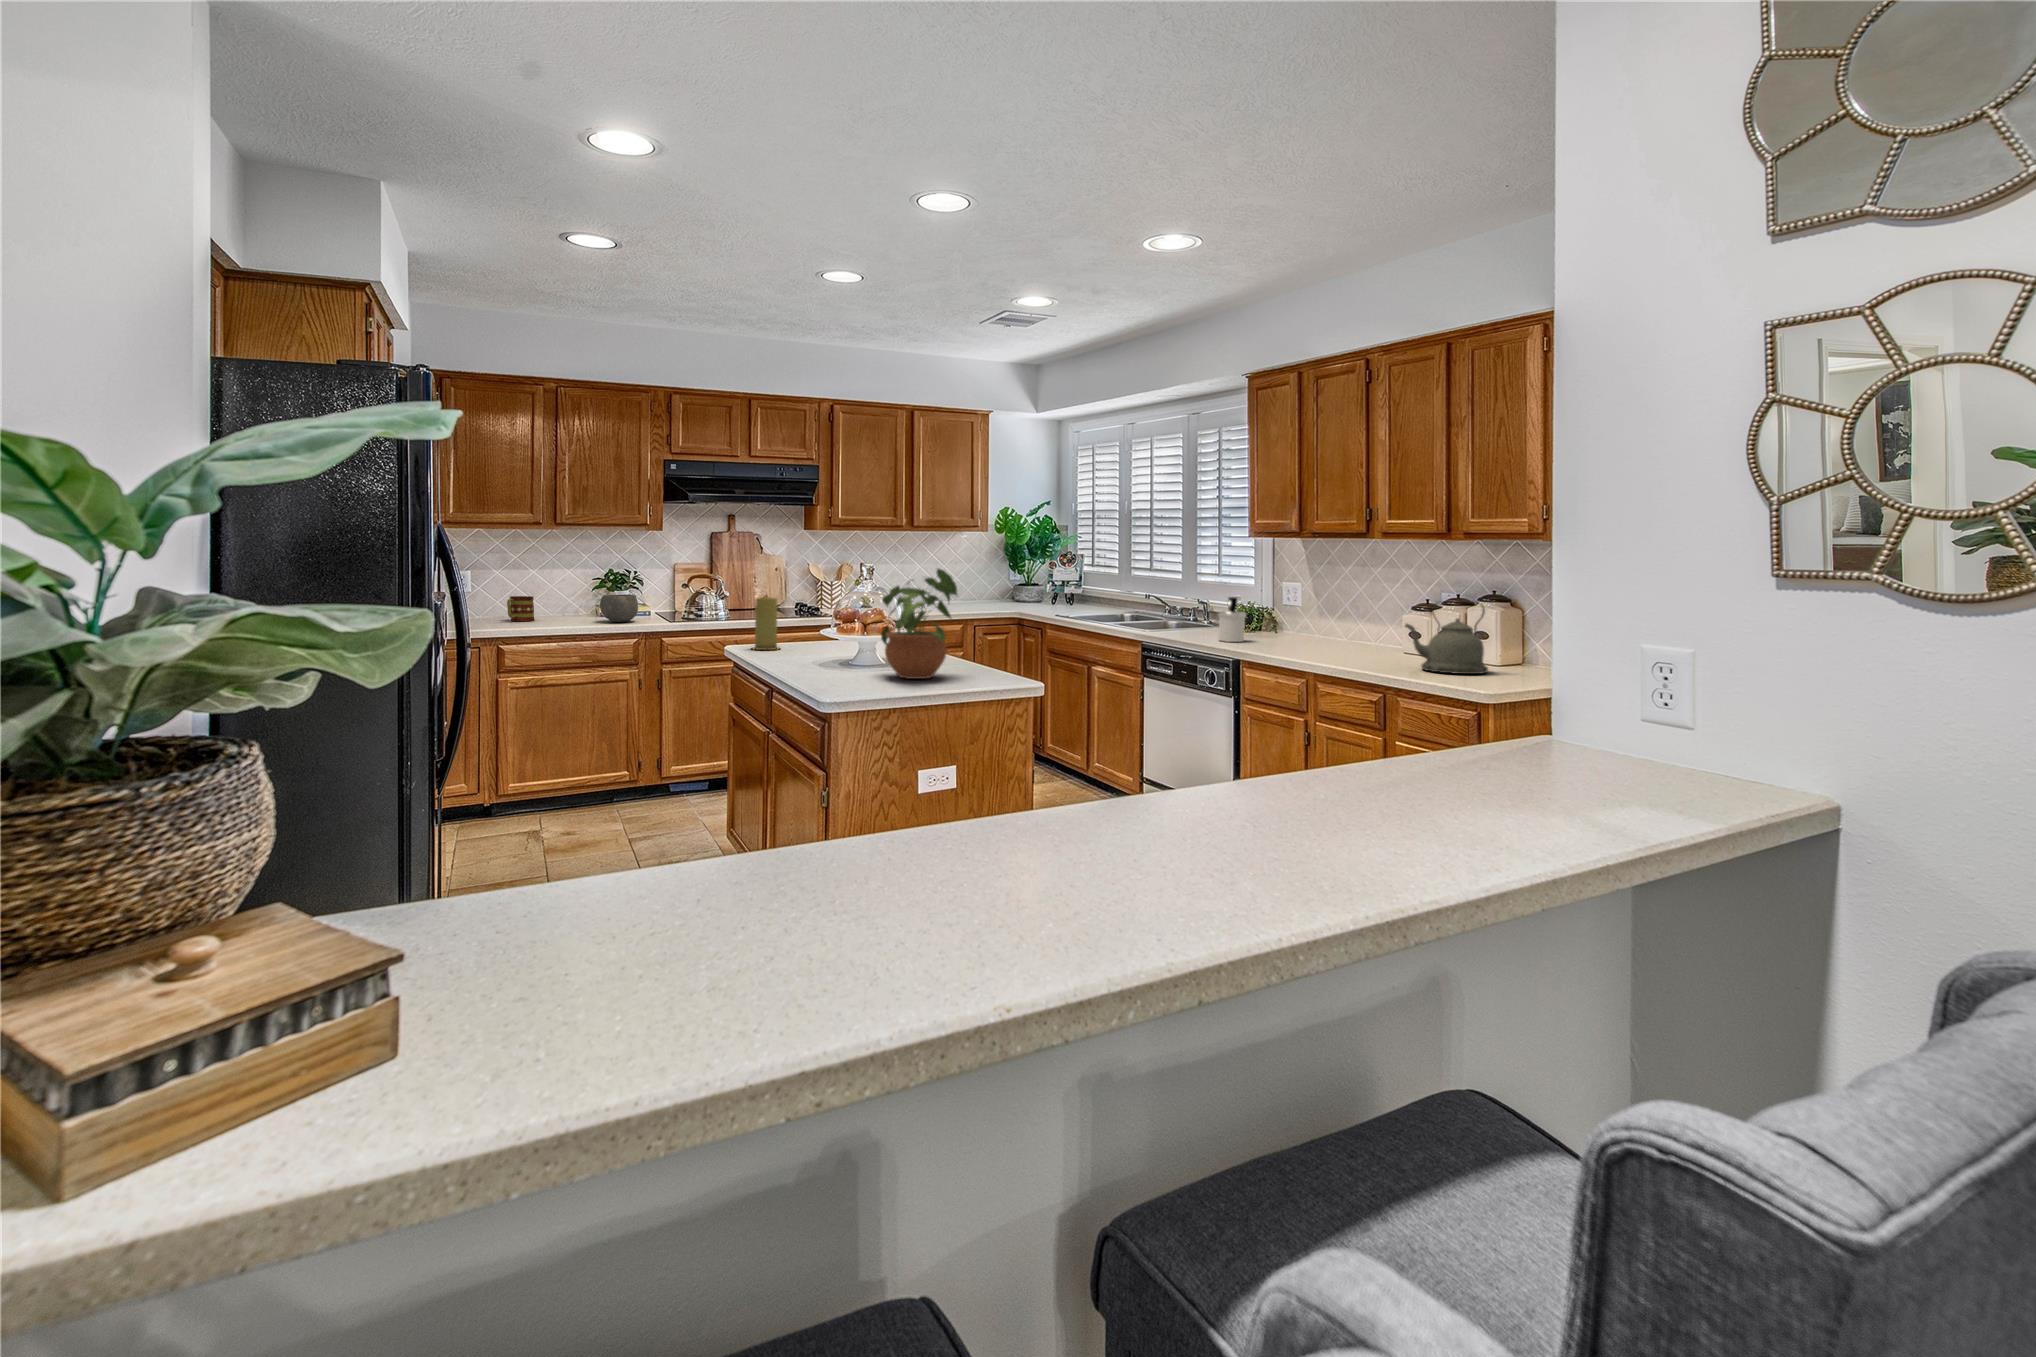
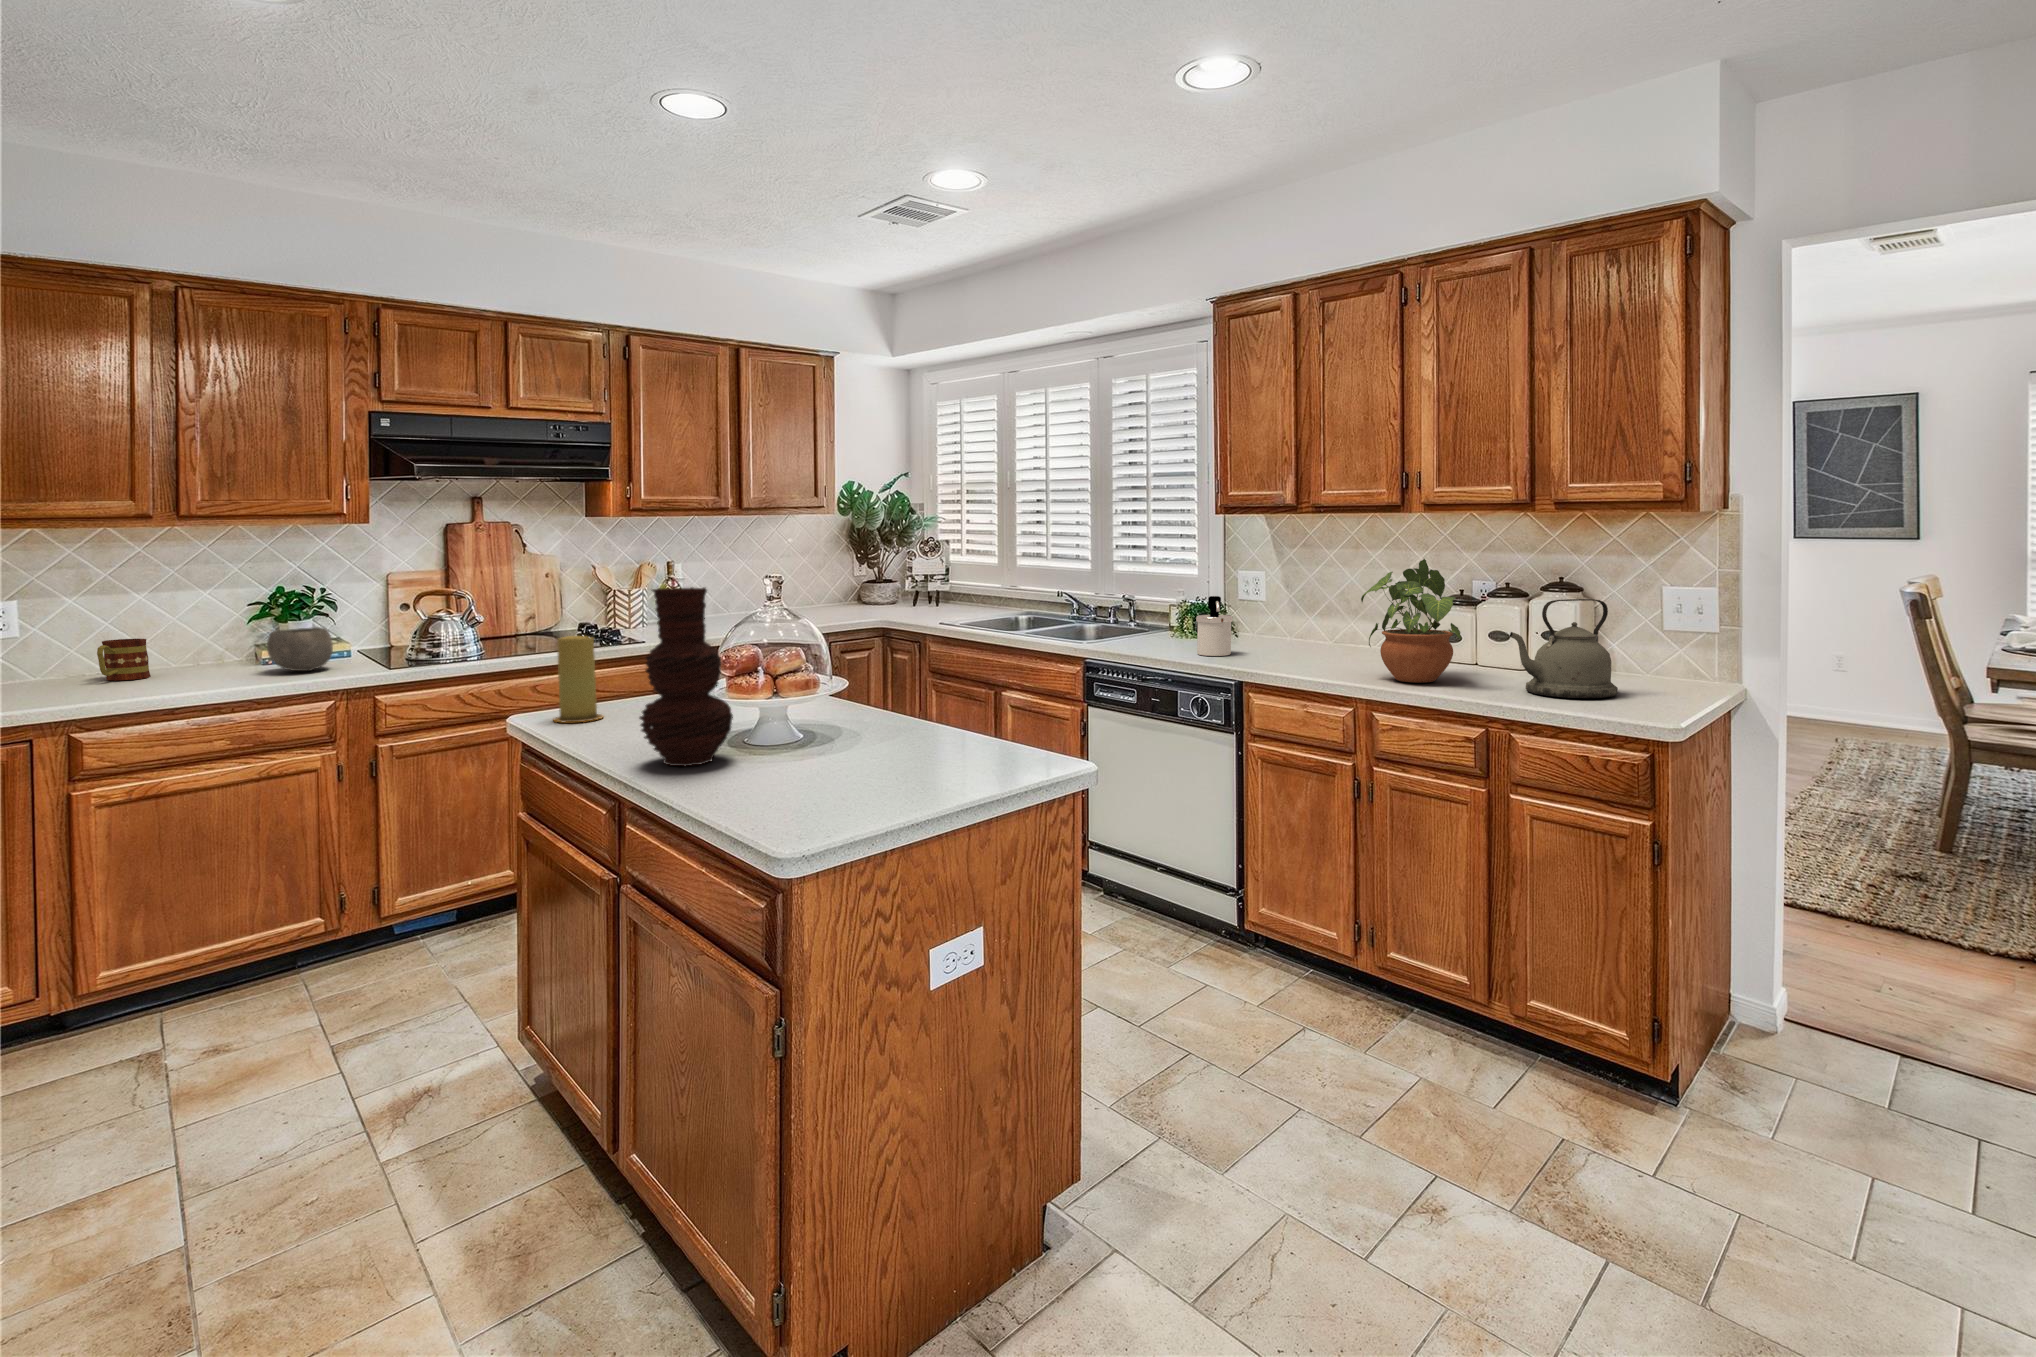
vase: none [786,563,840,669] -> present [640,587,733,766]
potted plant: present [881,569,957,679] -> present [1361,559,1461,683]

